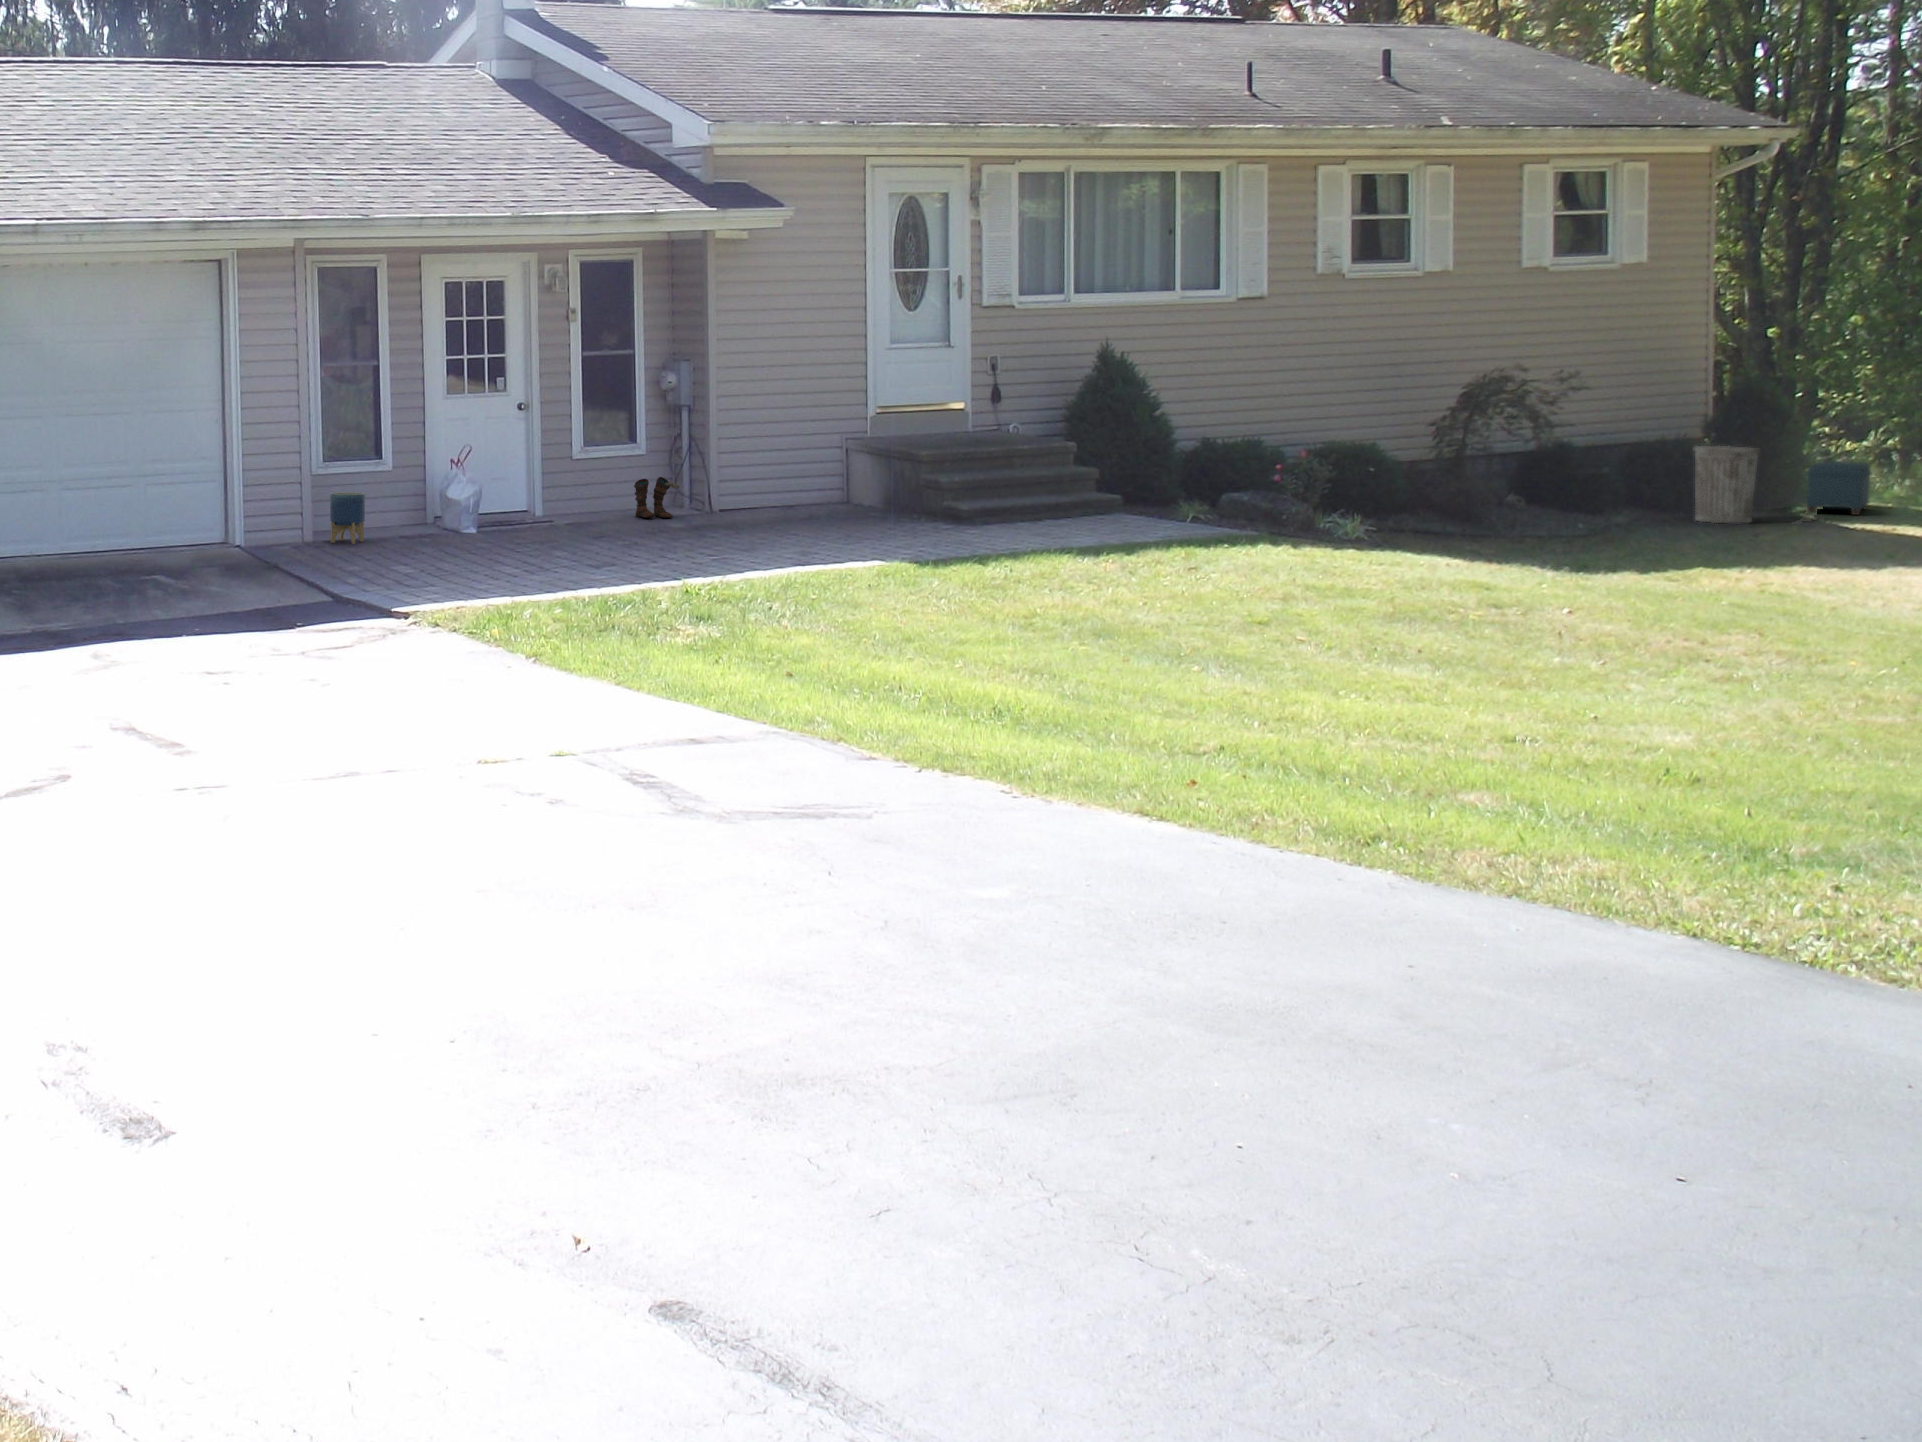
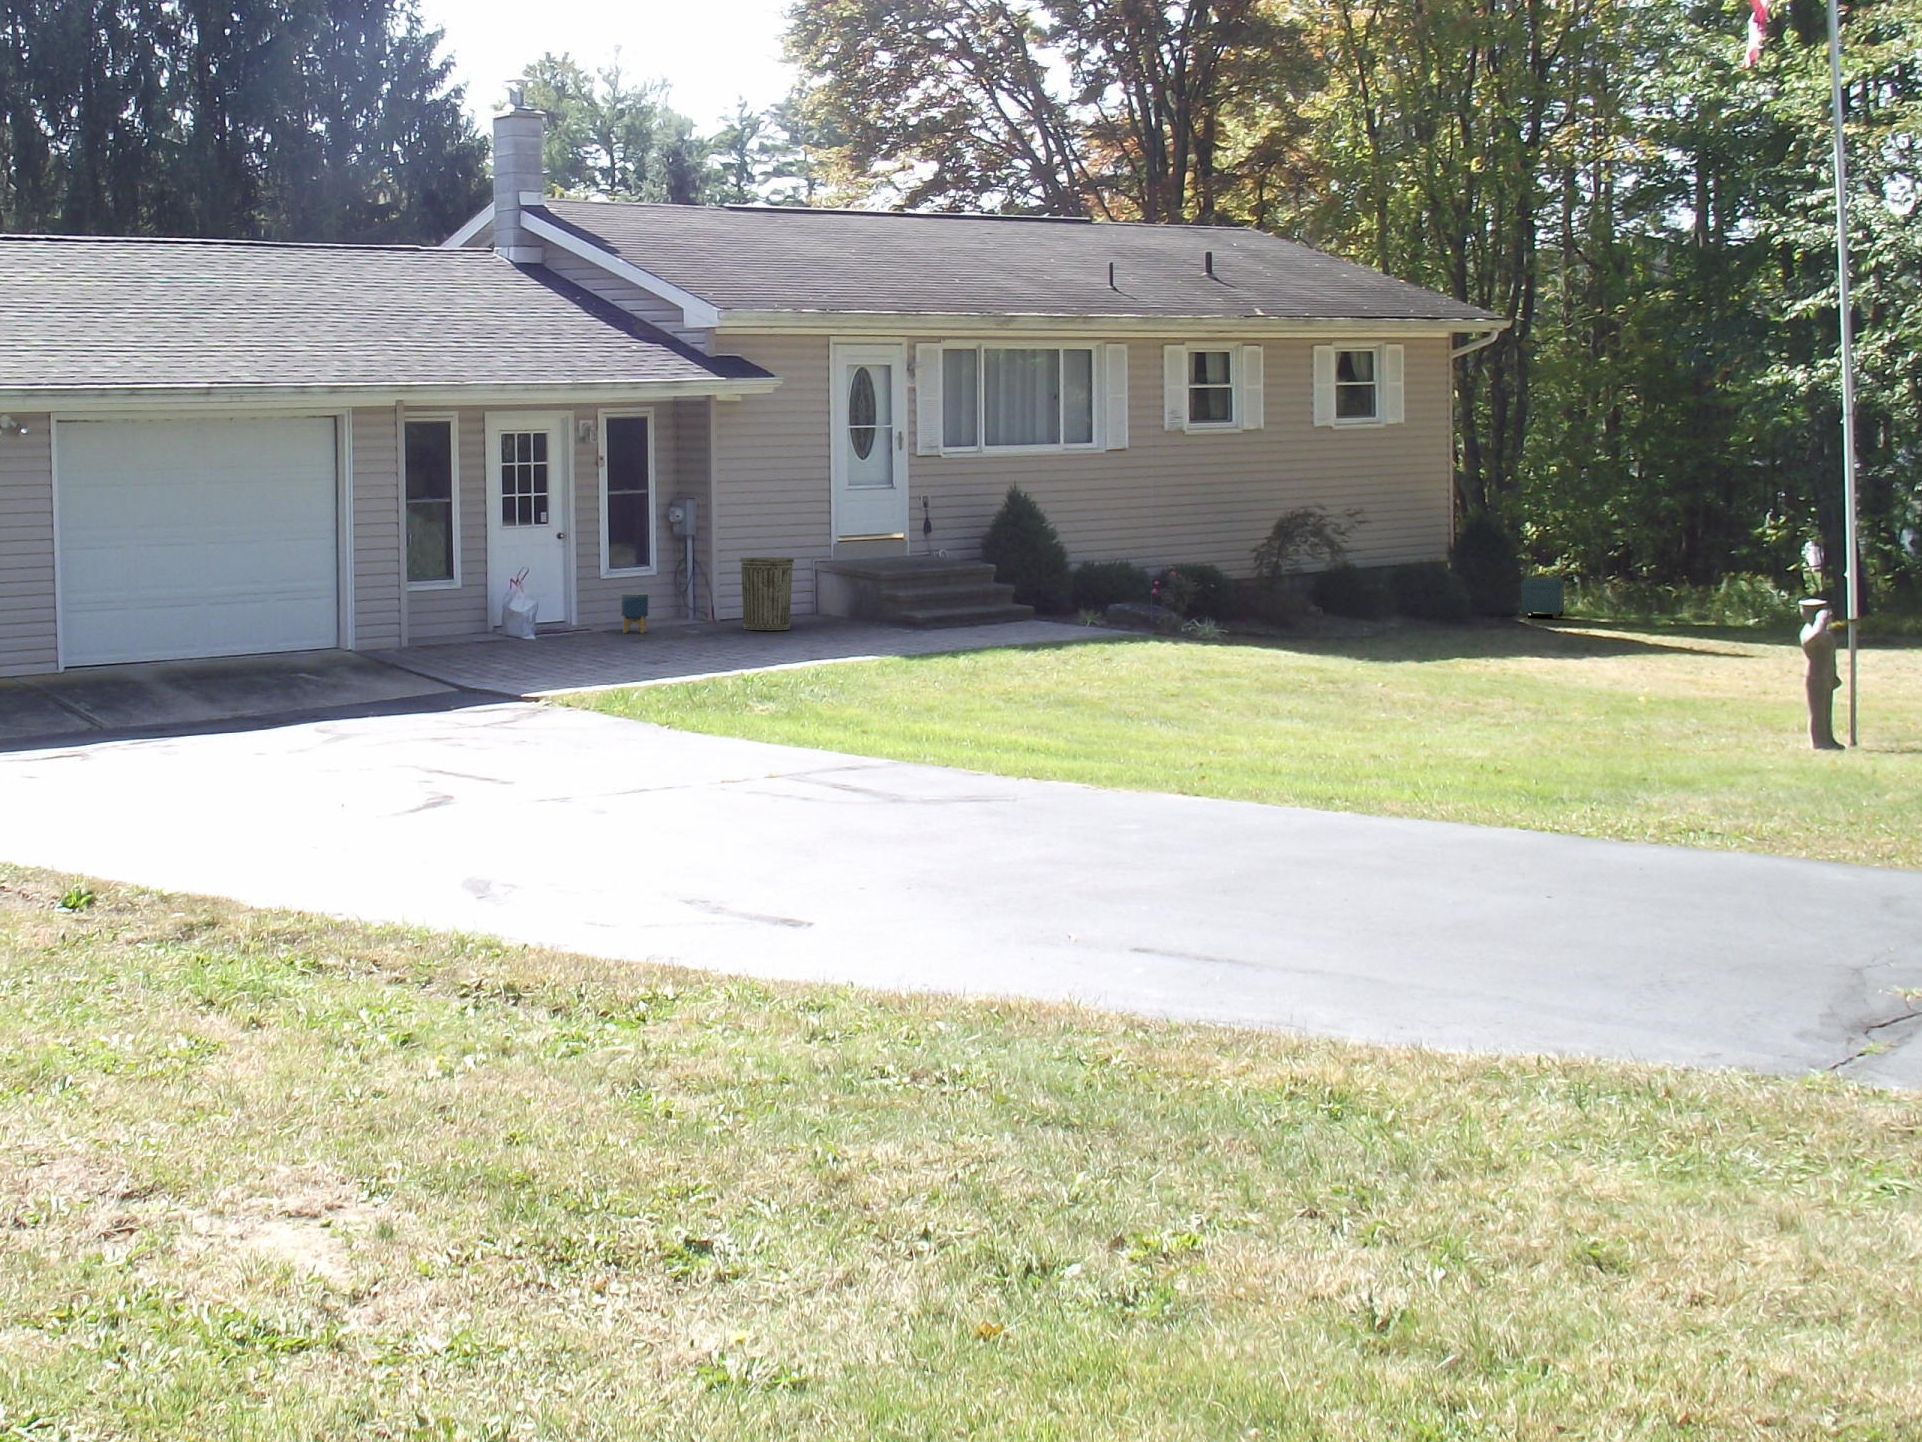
trash can: present [1694,446,1760,523] -> present [740,557,794,630]
boots: present [634,477,680,518] -> none [654,596,692,630]
planter: present [330,492,365,544] -> present [621,593,649,633]

